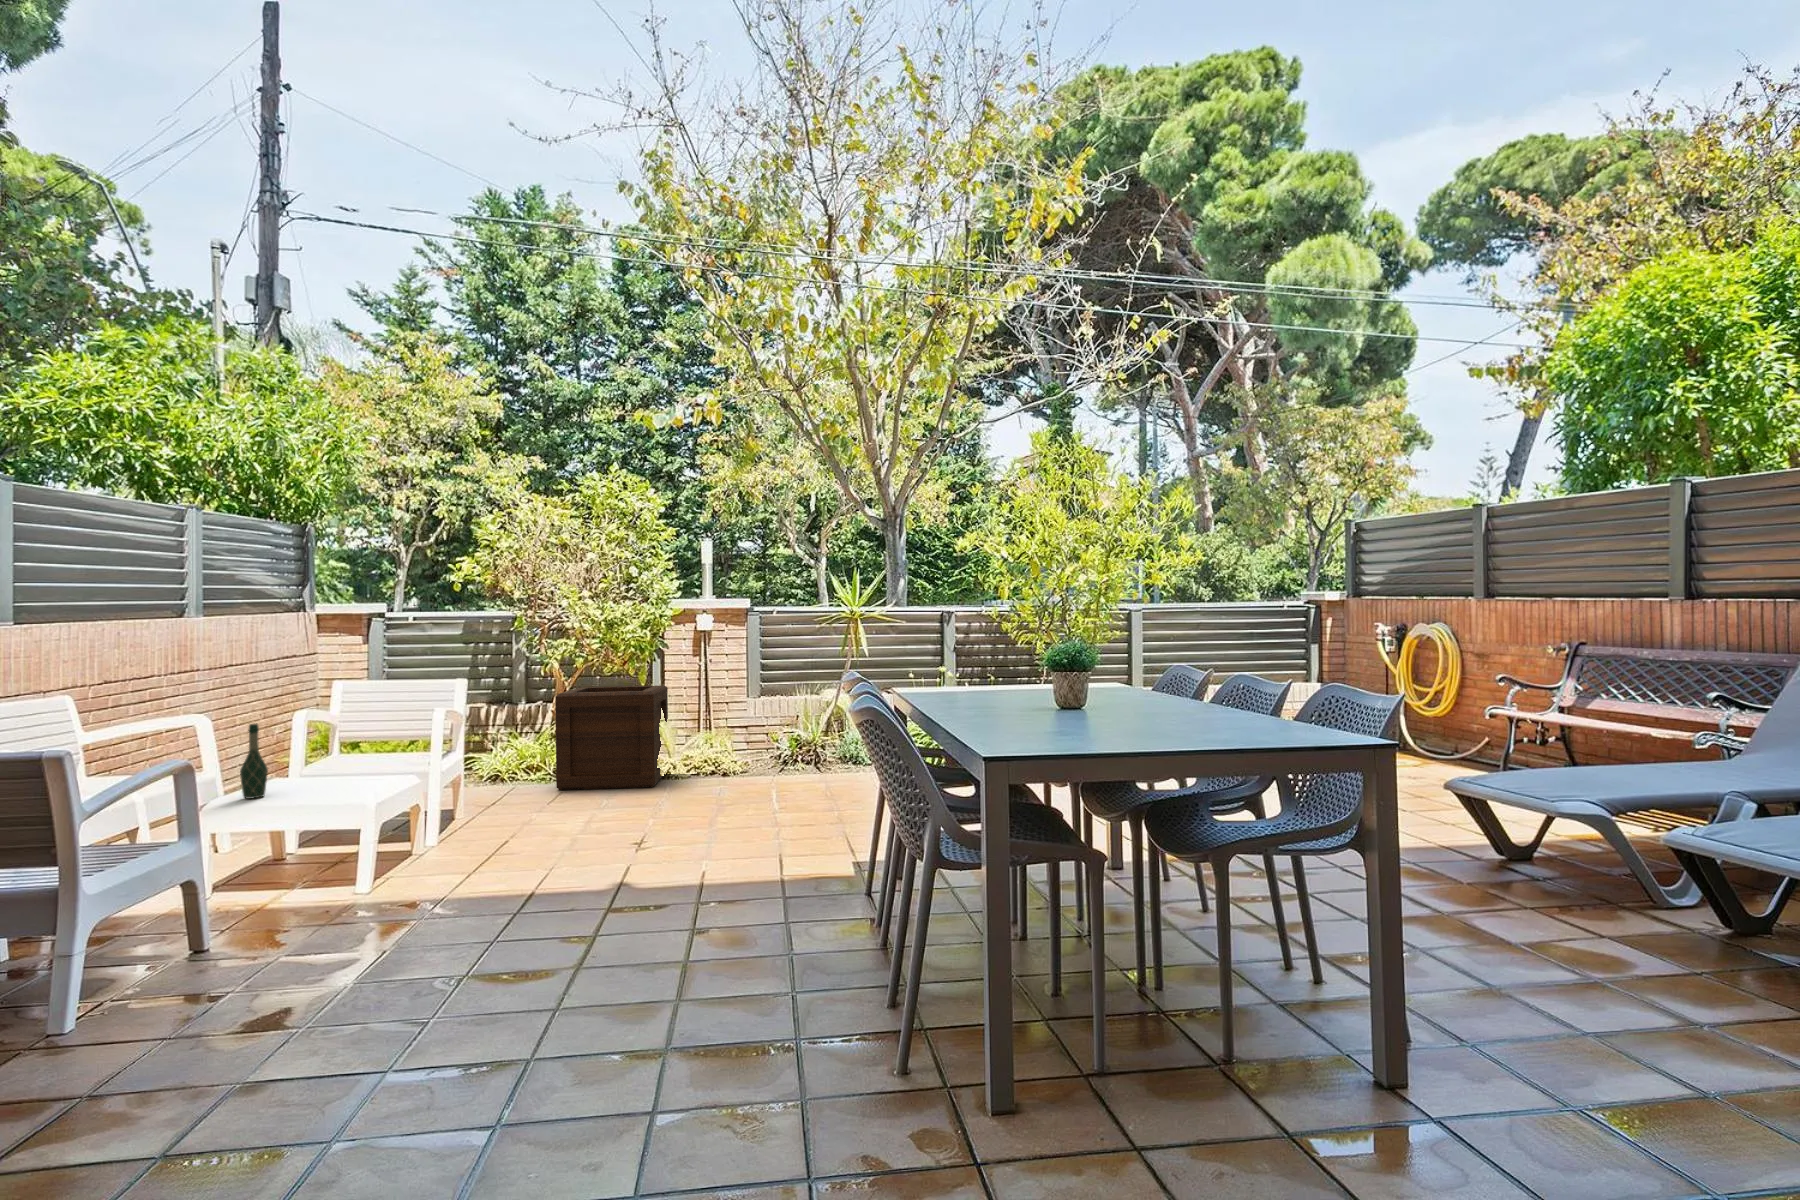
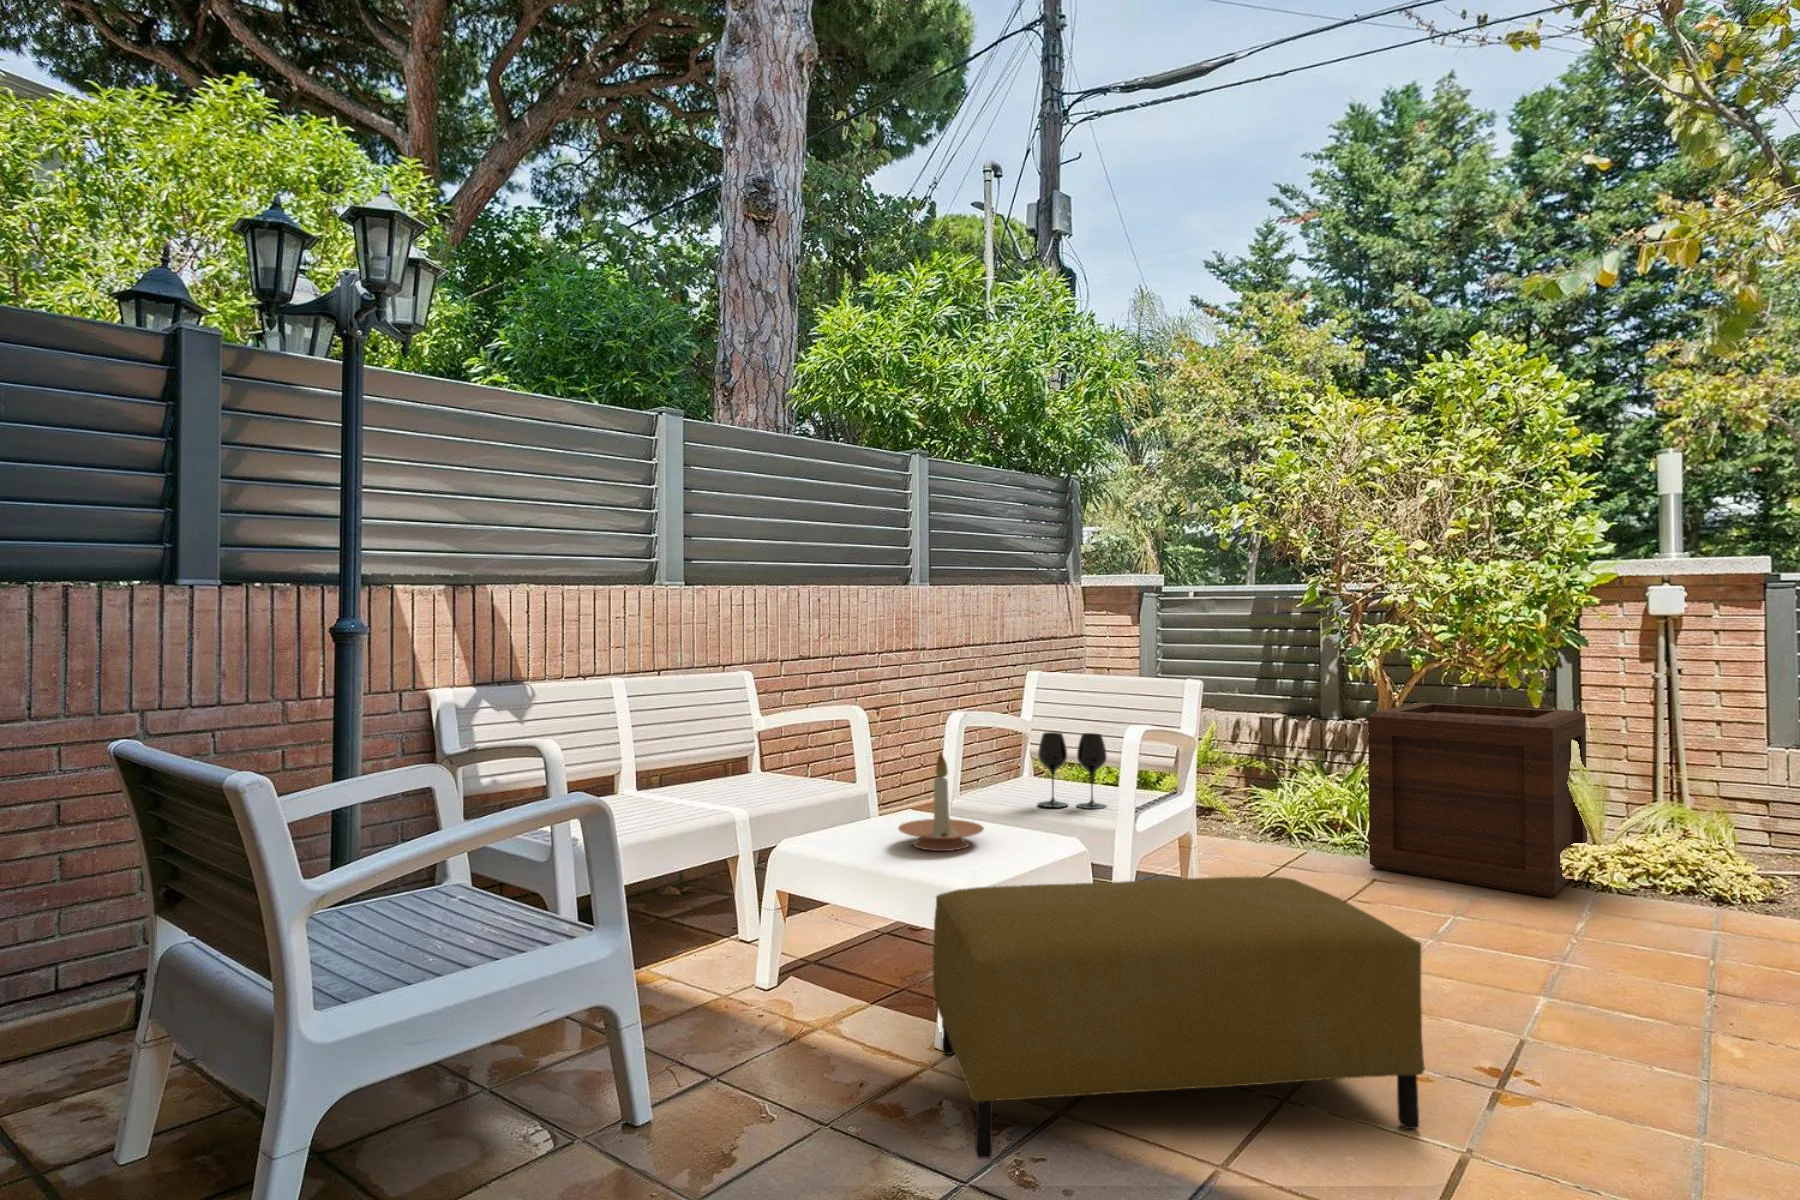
wine glass: none [368,715,418,766] -> present [1038,732,1107,809]
wine bottle: present [240,723,268,799] -> none [835,730,870,841]
candle holder: none [296,730,359,793] -> present [898,752,984,851]
ottoman: none [360,772,615,912] -> present [933,876,1425,1159]

